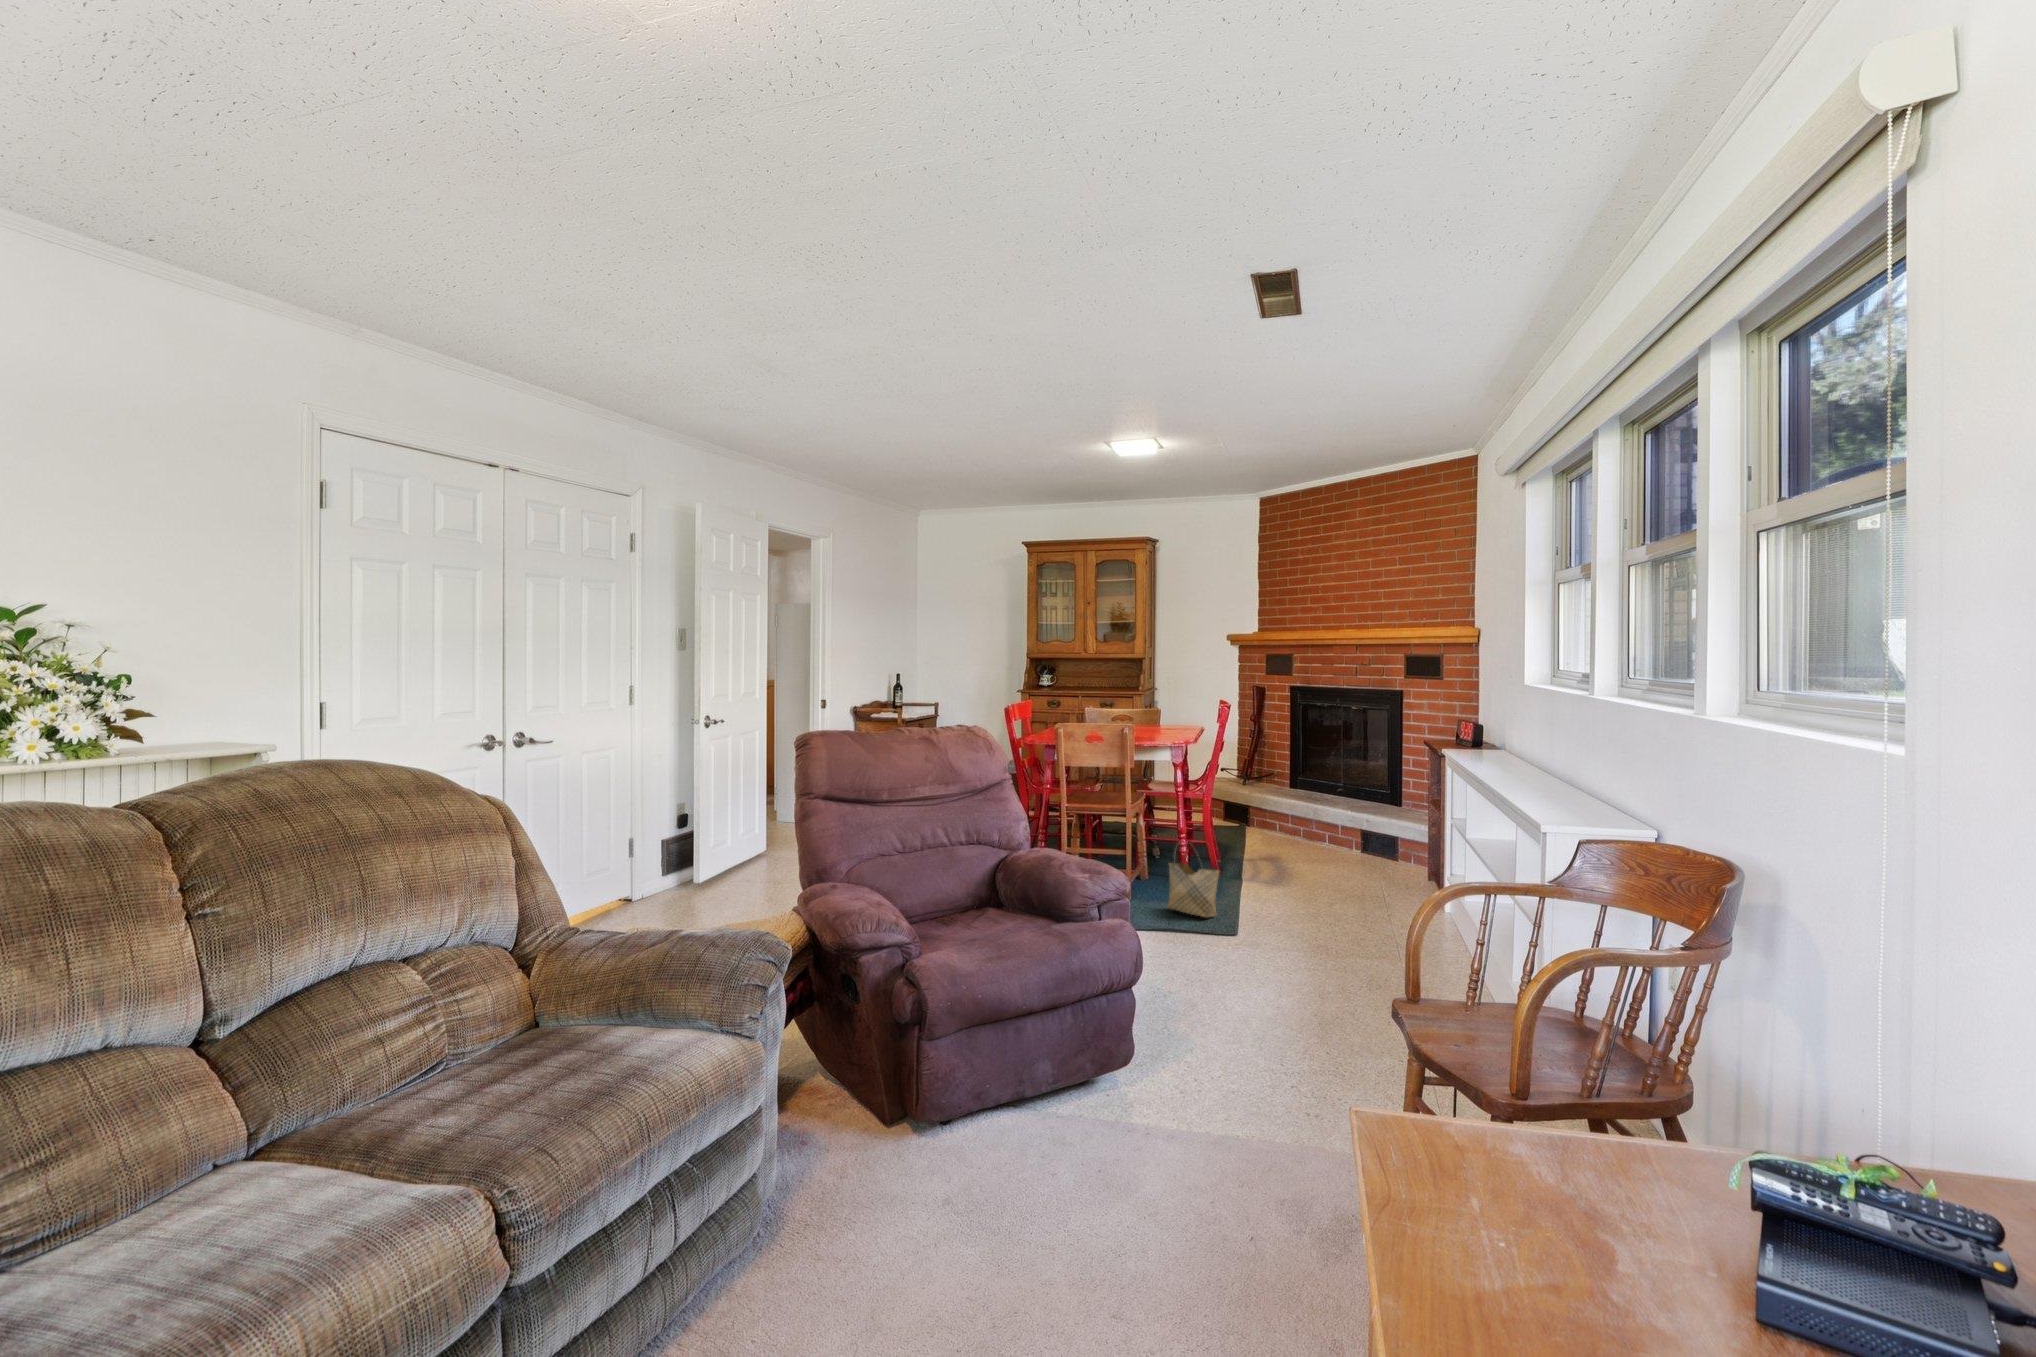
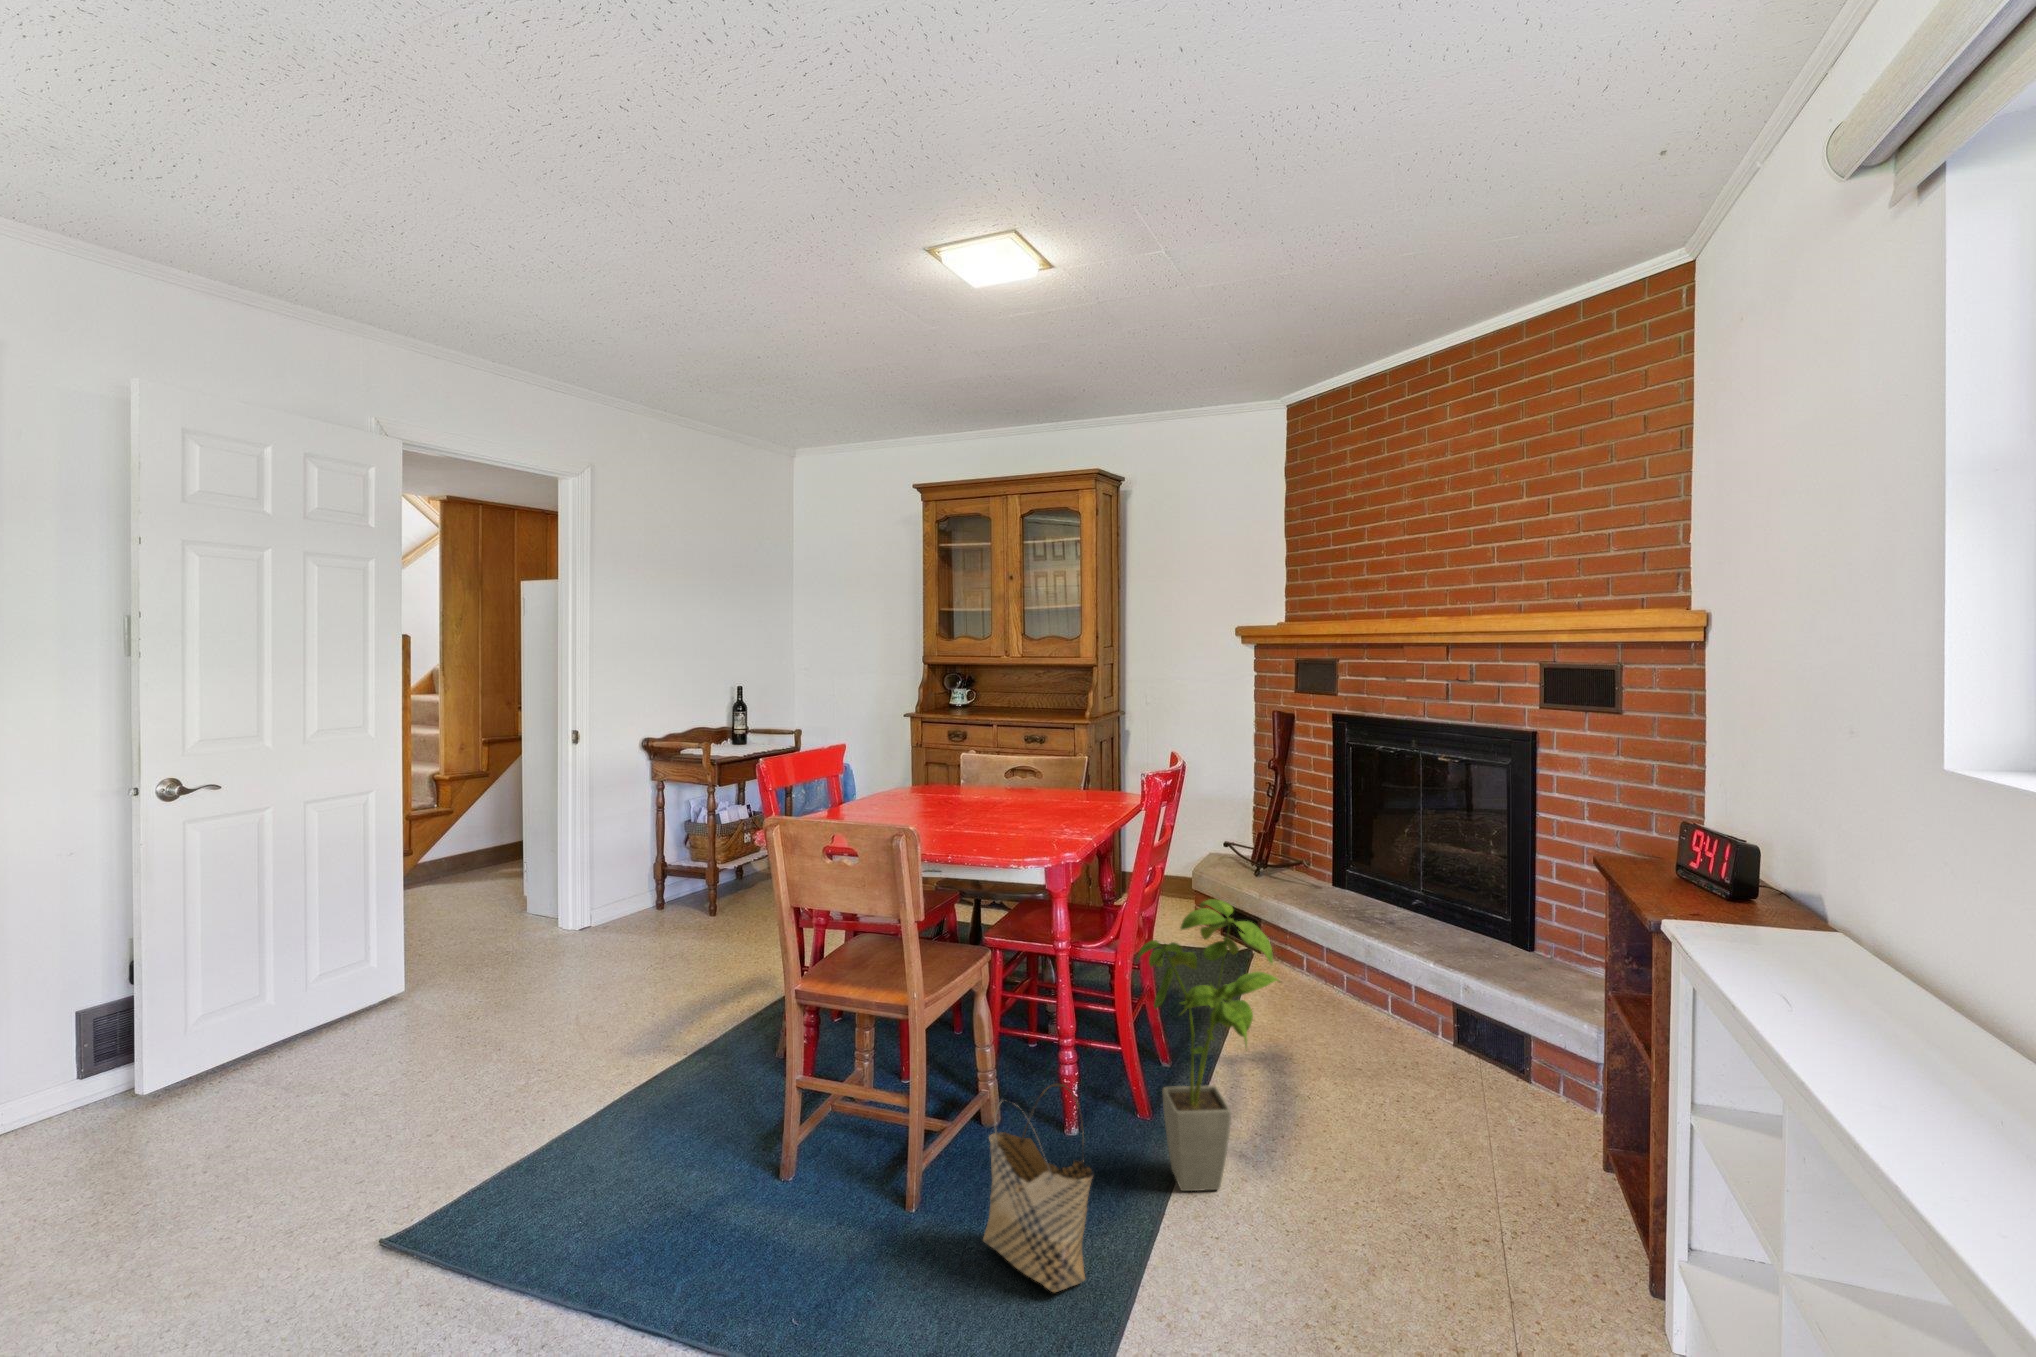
house plant: none [1220,762,1289,897] -> present [1137,899,1279,1191]

